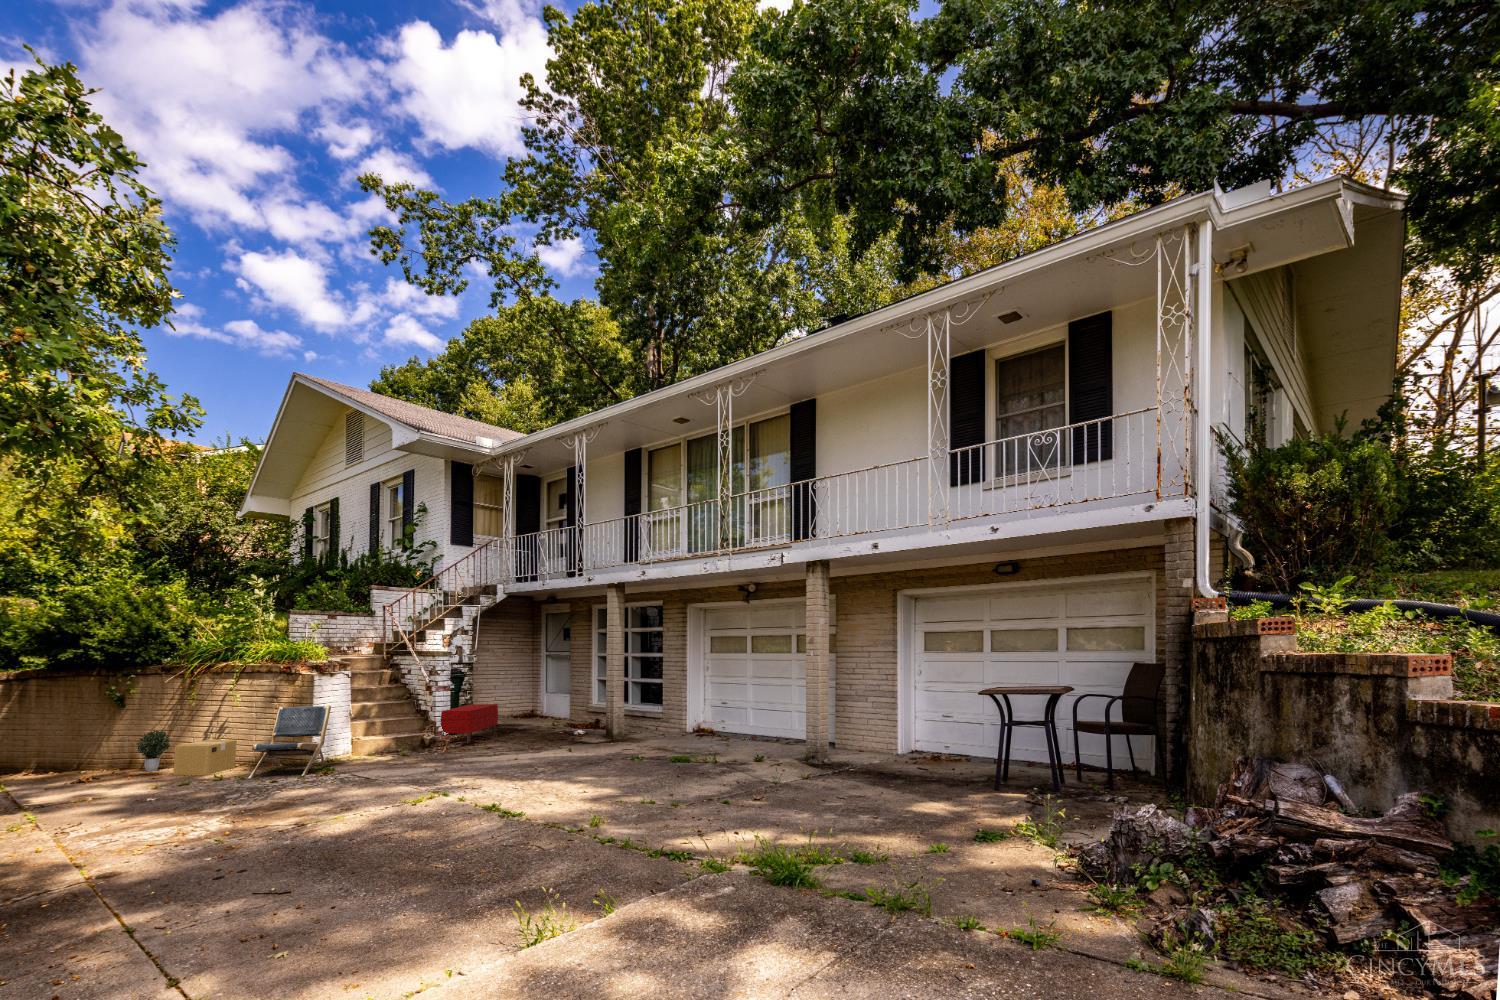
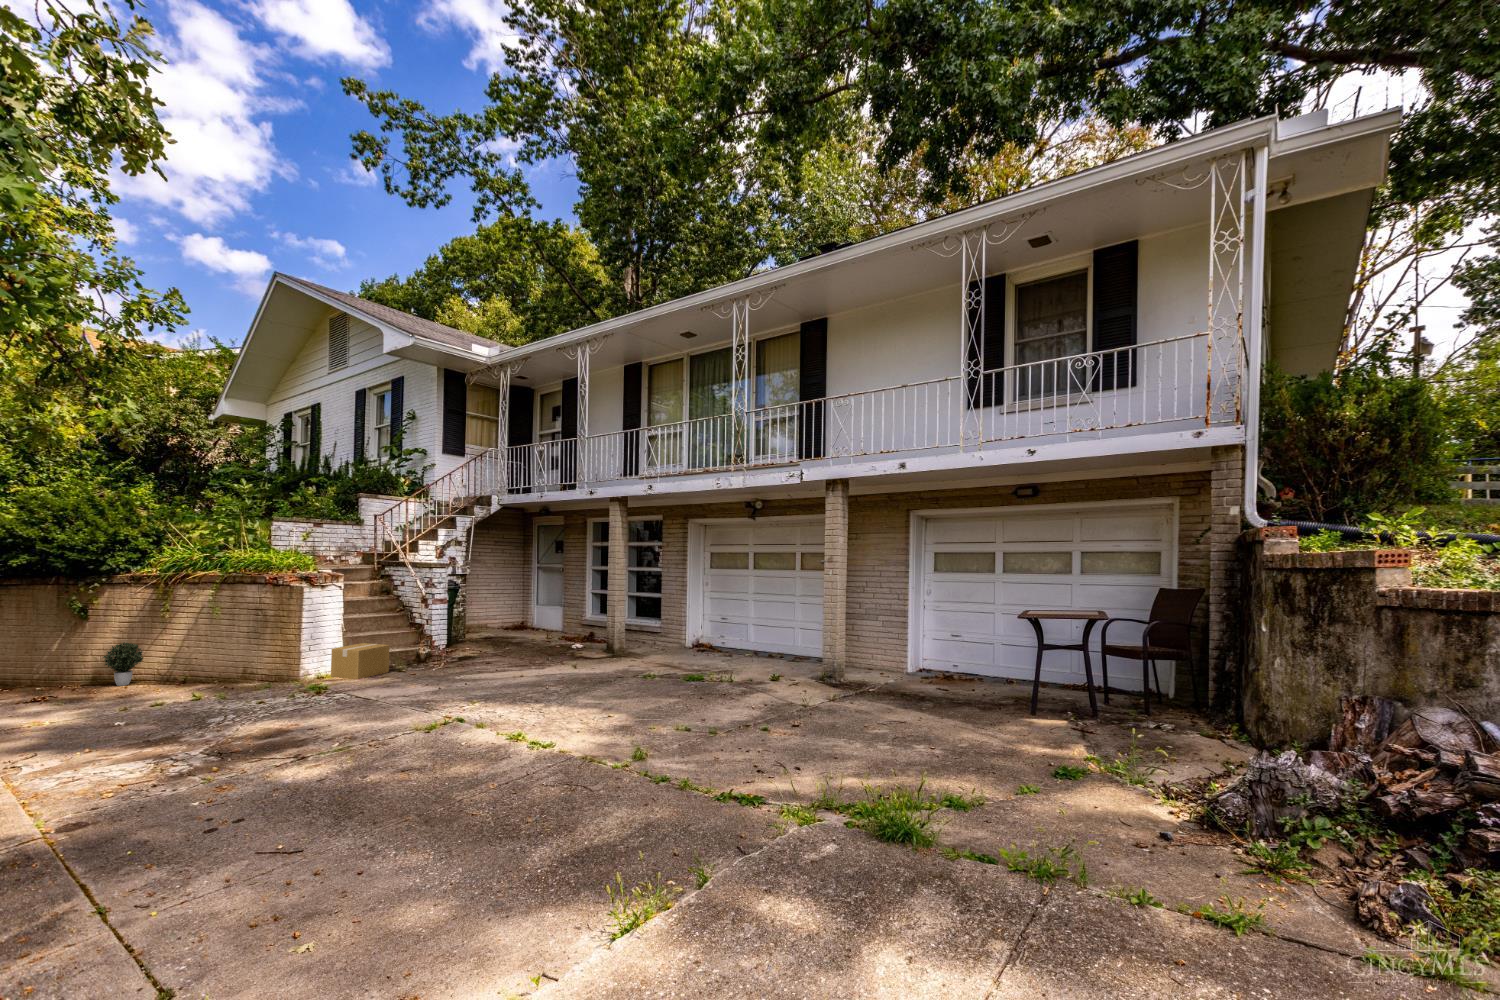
bench: present [441,704,498,743] -> none [439,614,496,653]
lounge chair: present [249,705,331,778] -> none [234,618,324,696]
cardboard box: present [173,740,237,775] -> present [331,643,390,679]

